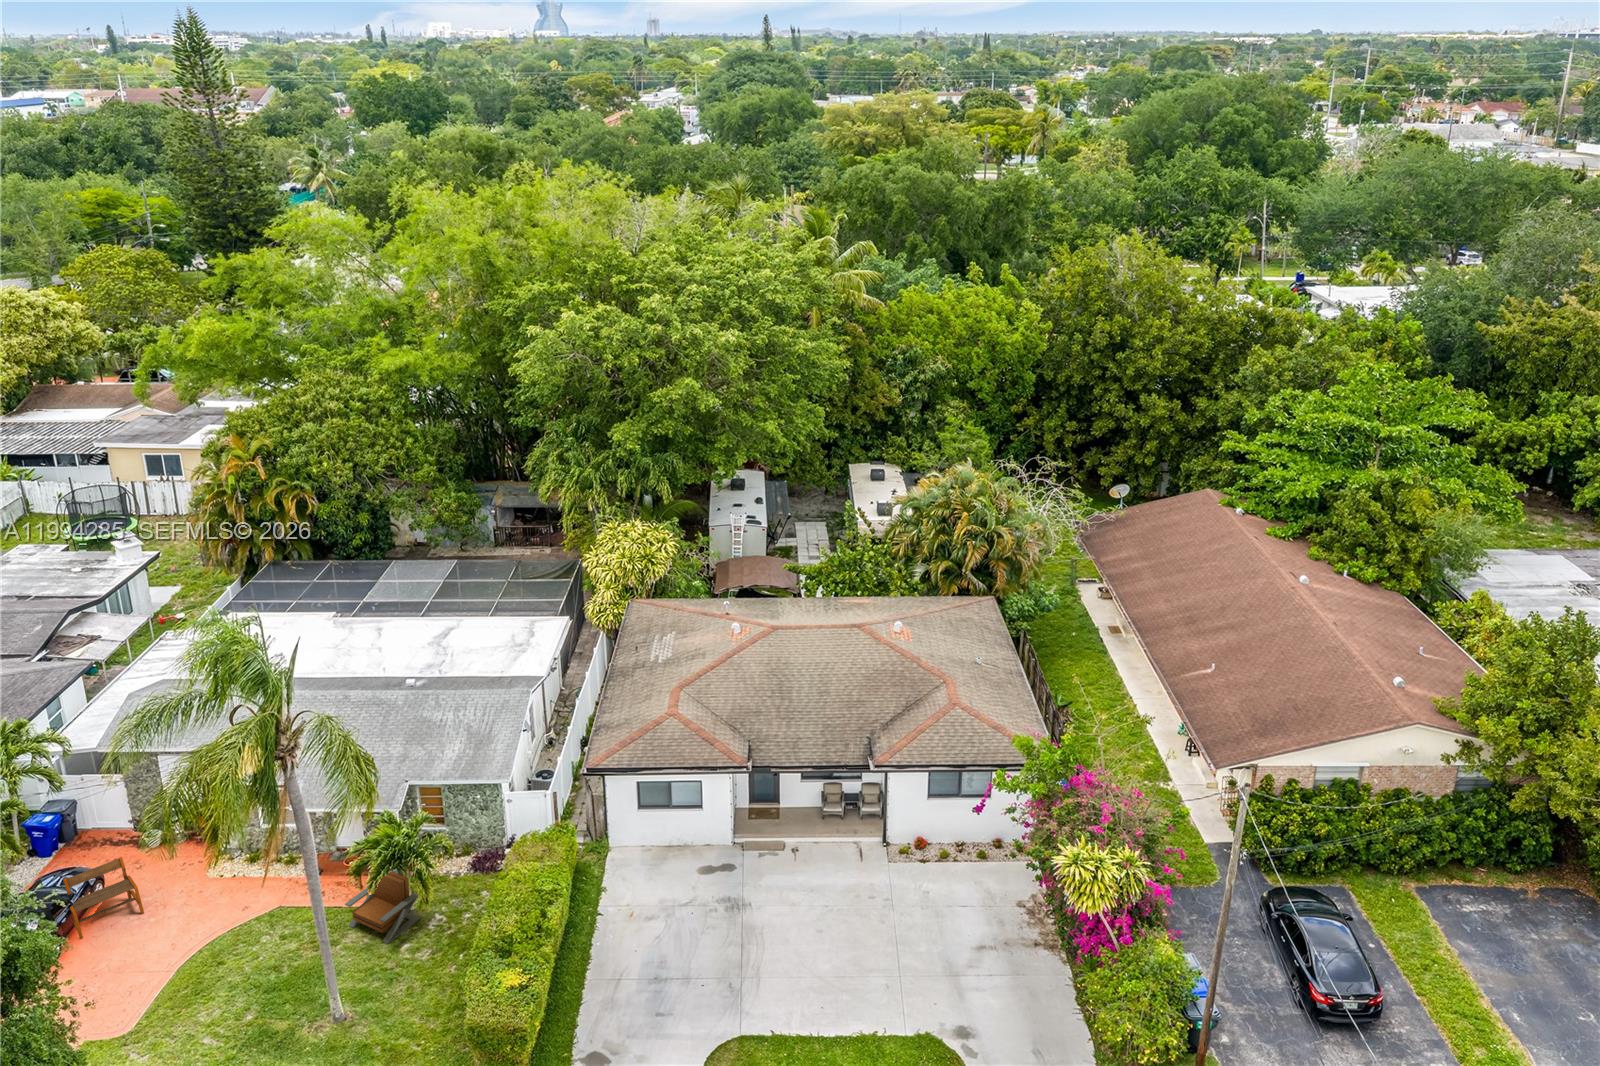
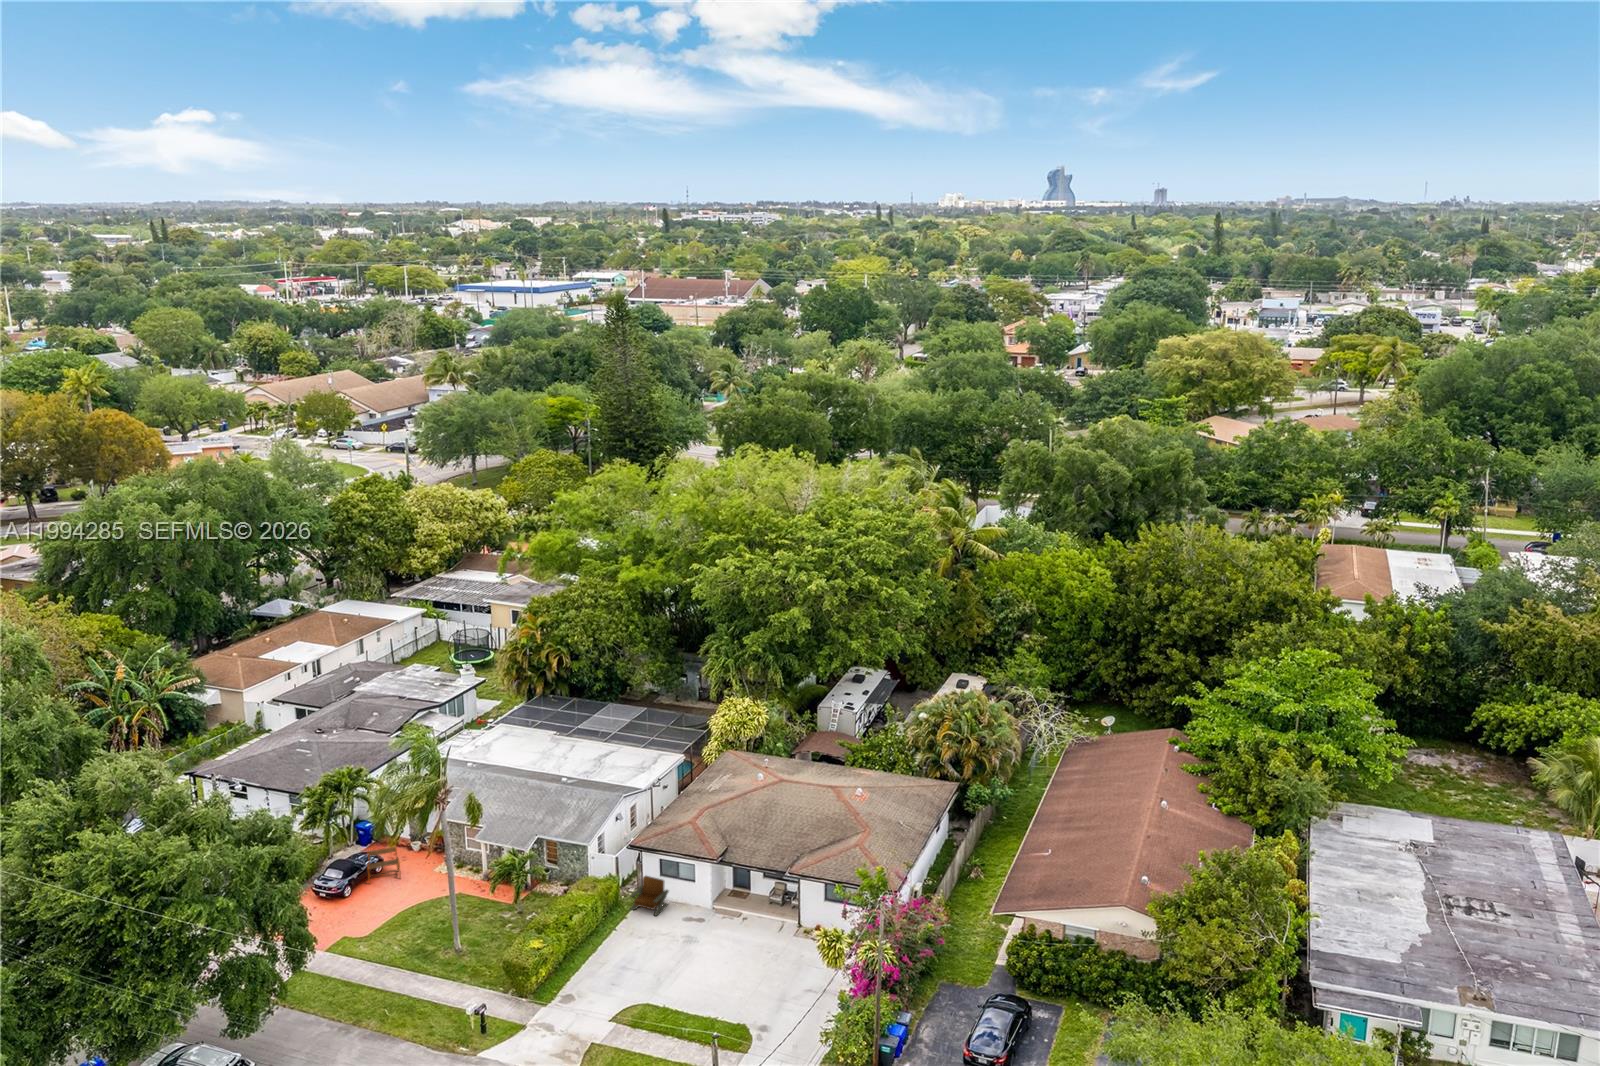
lounge chair: present [345,871,420,944] -> present [631,876,669,916]

